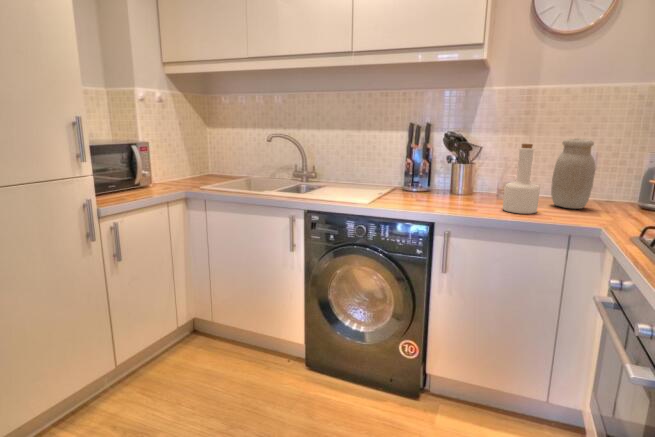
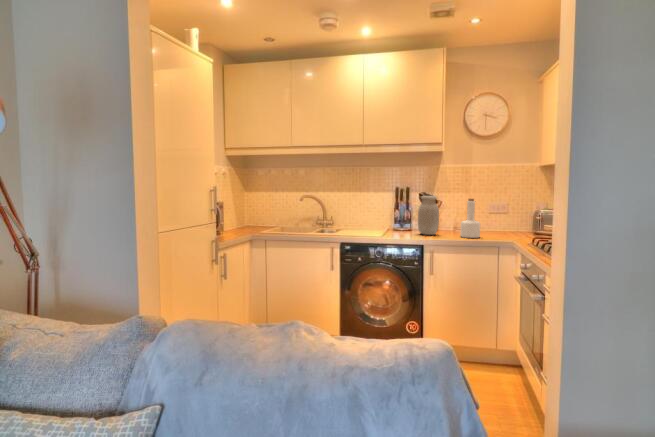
jar: present [551,139,595,209] -> present [418,196,439,235]

